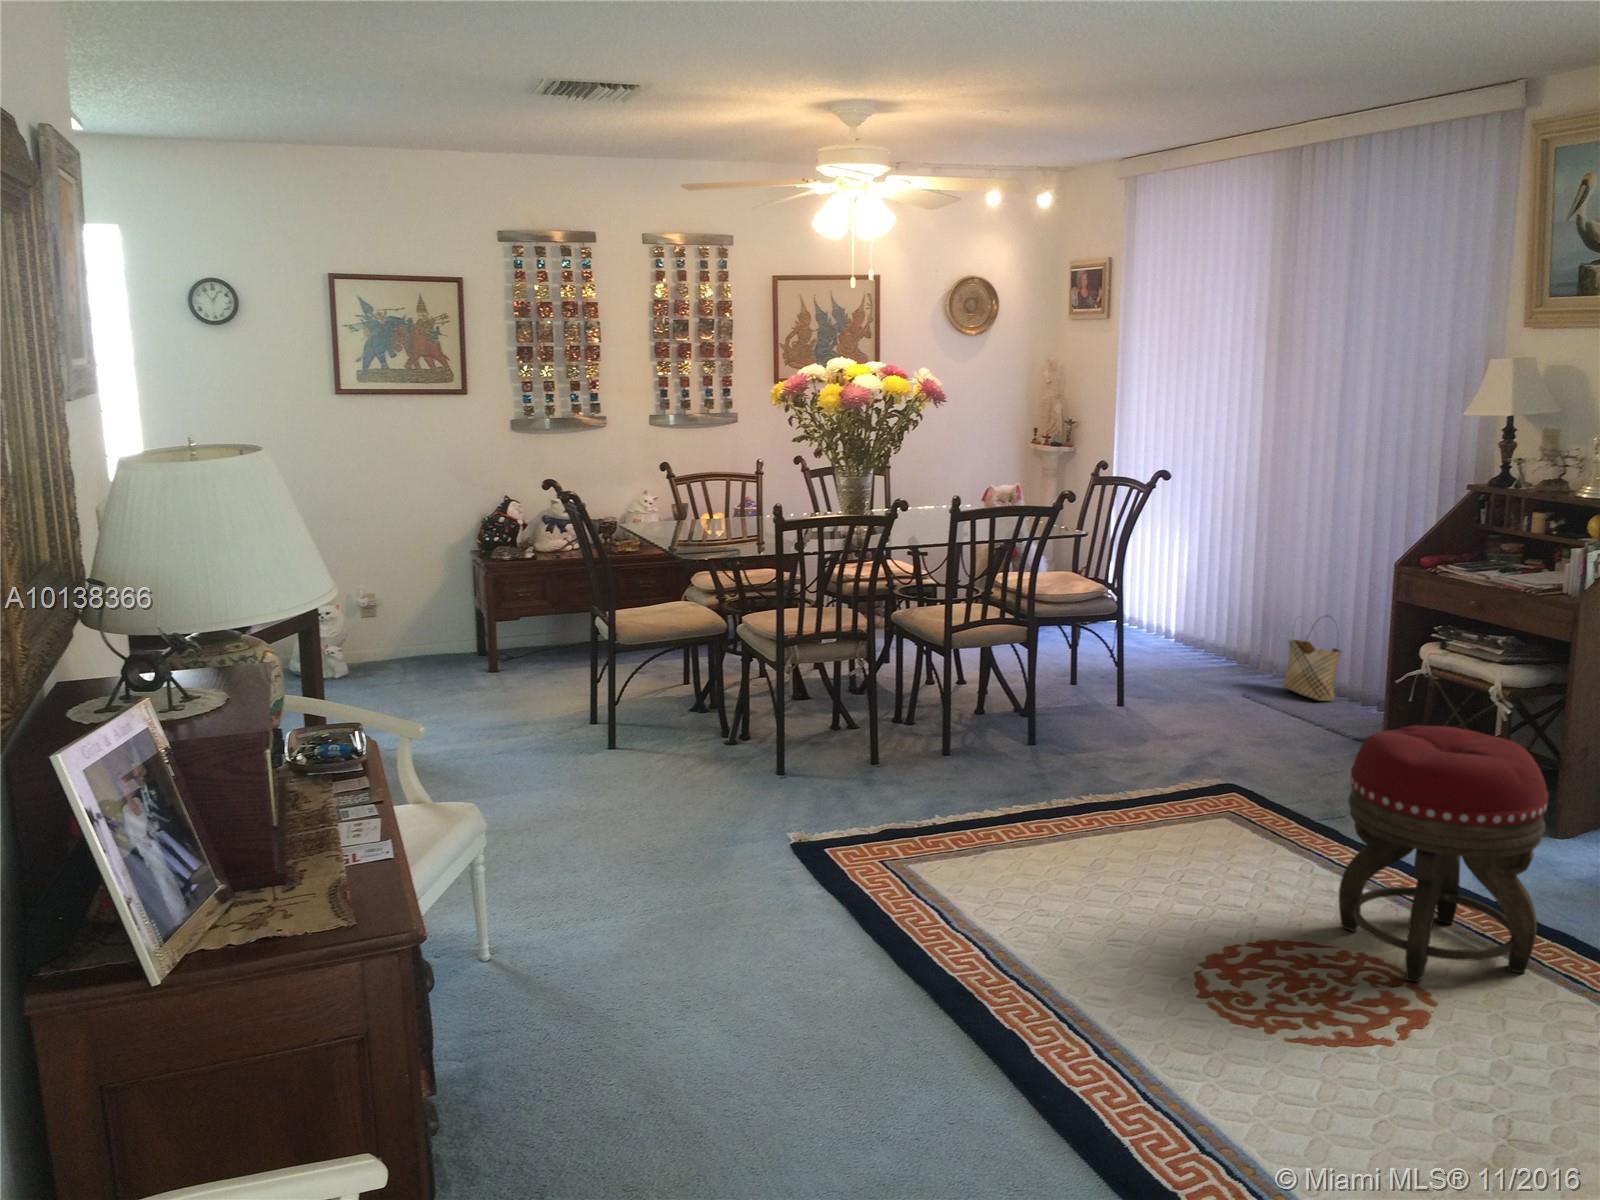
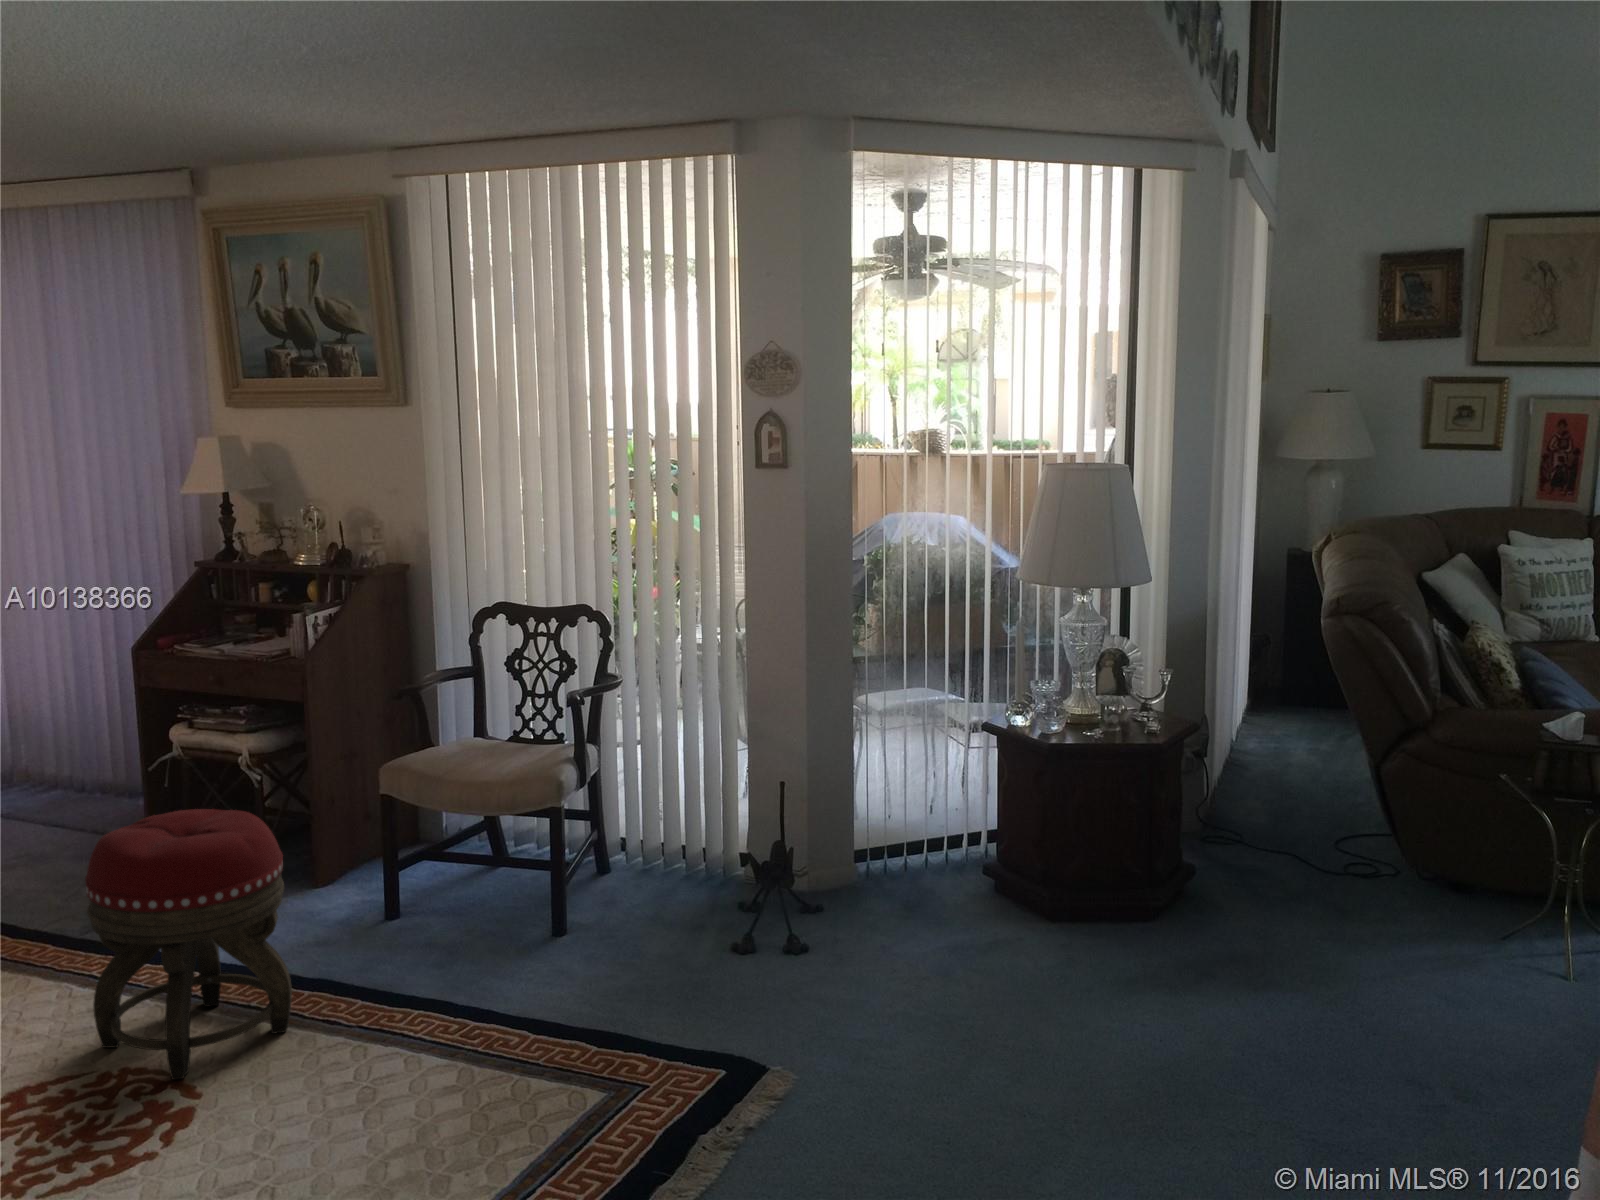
woven basket: present [1282,619,1341,701] -> none [36,709,98,802]

